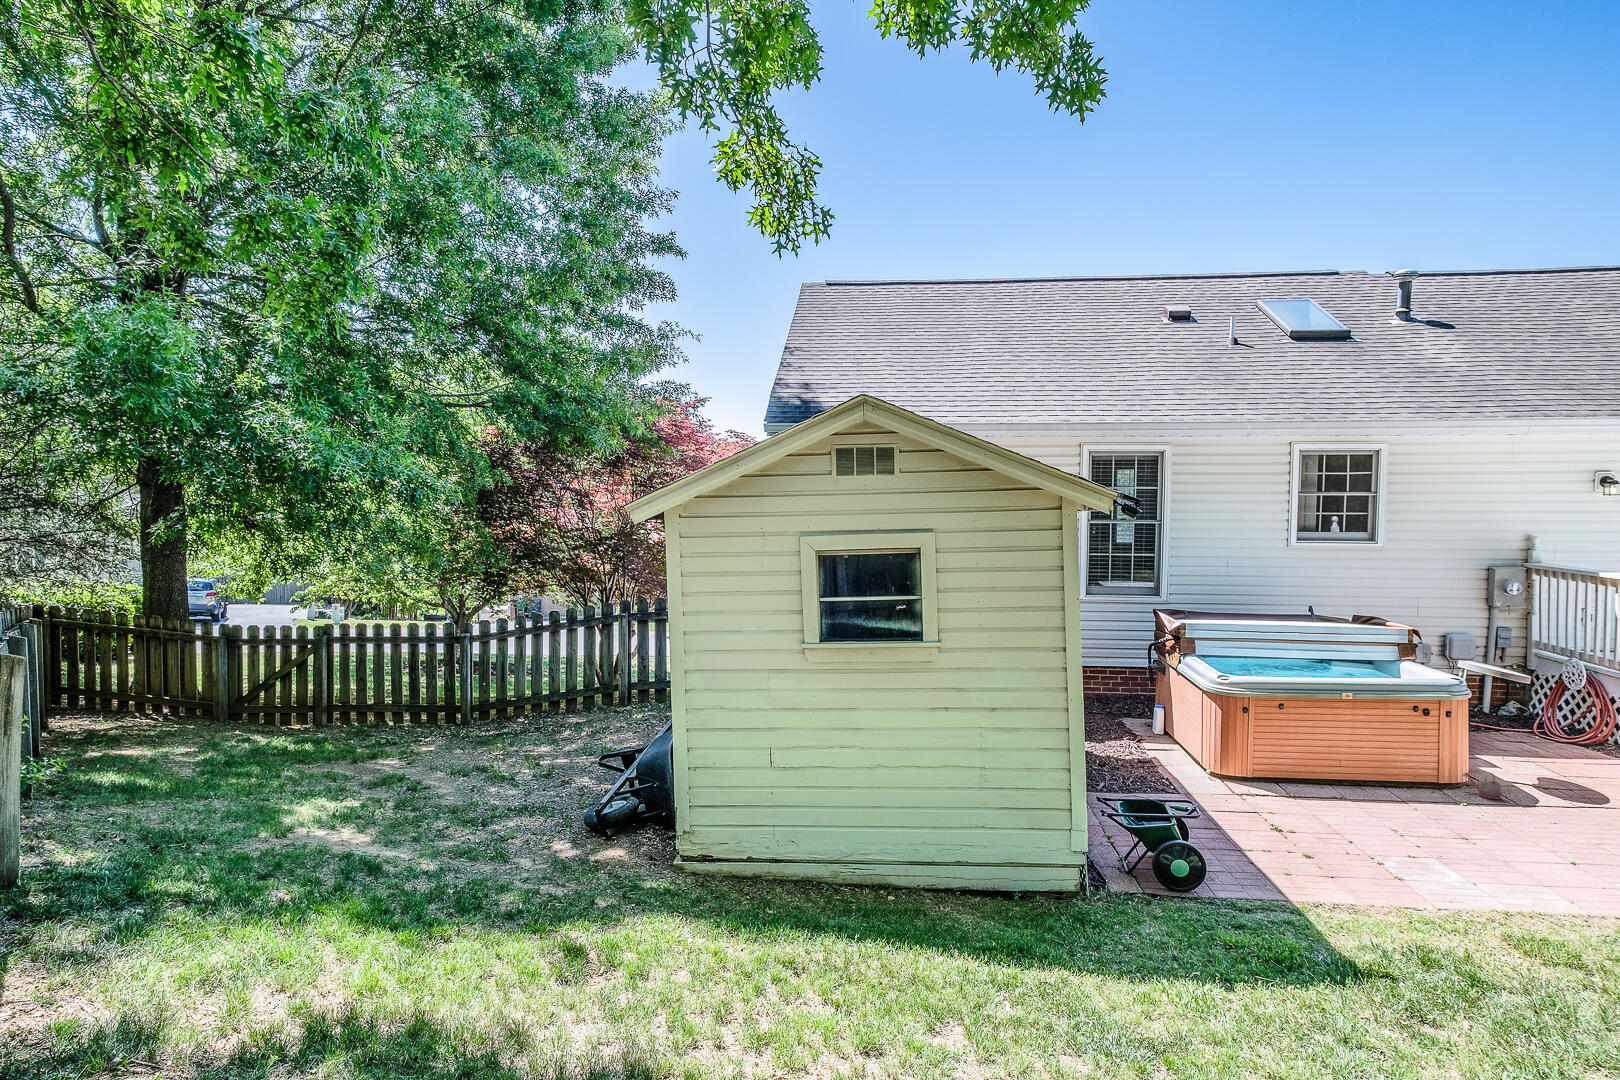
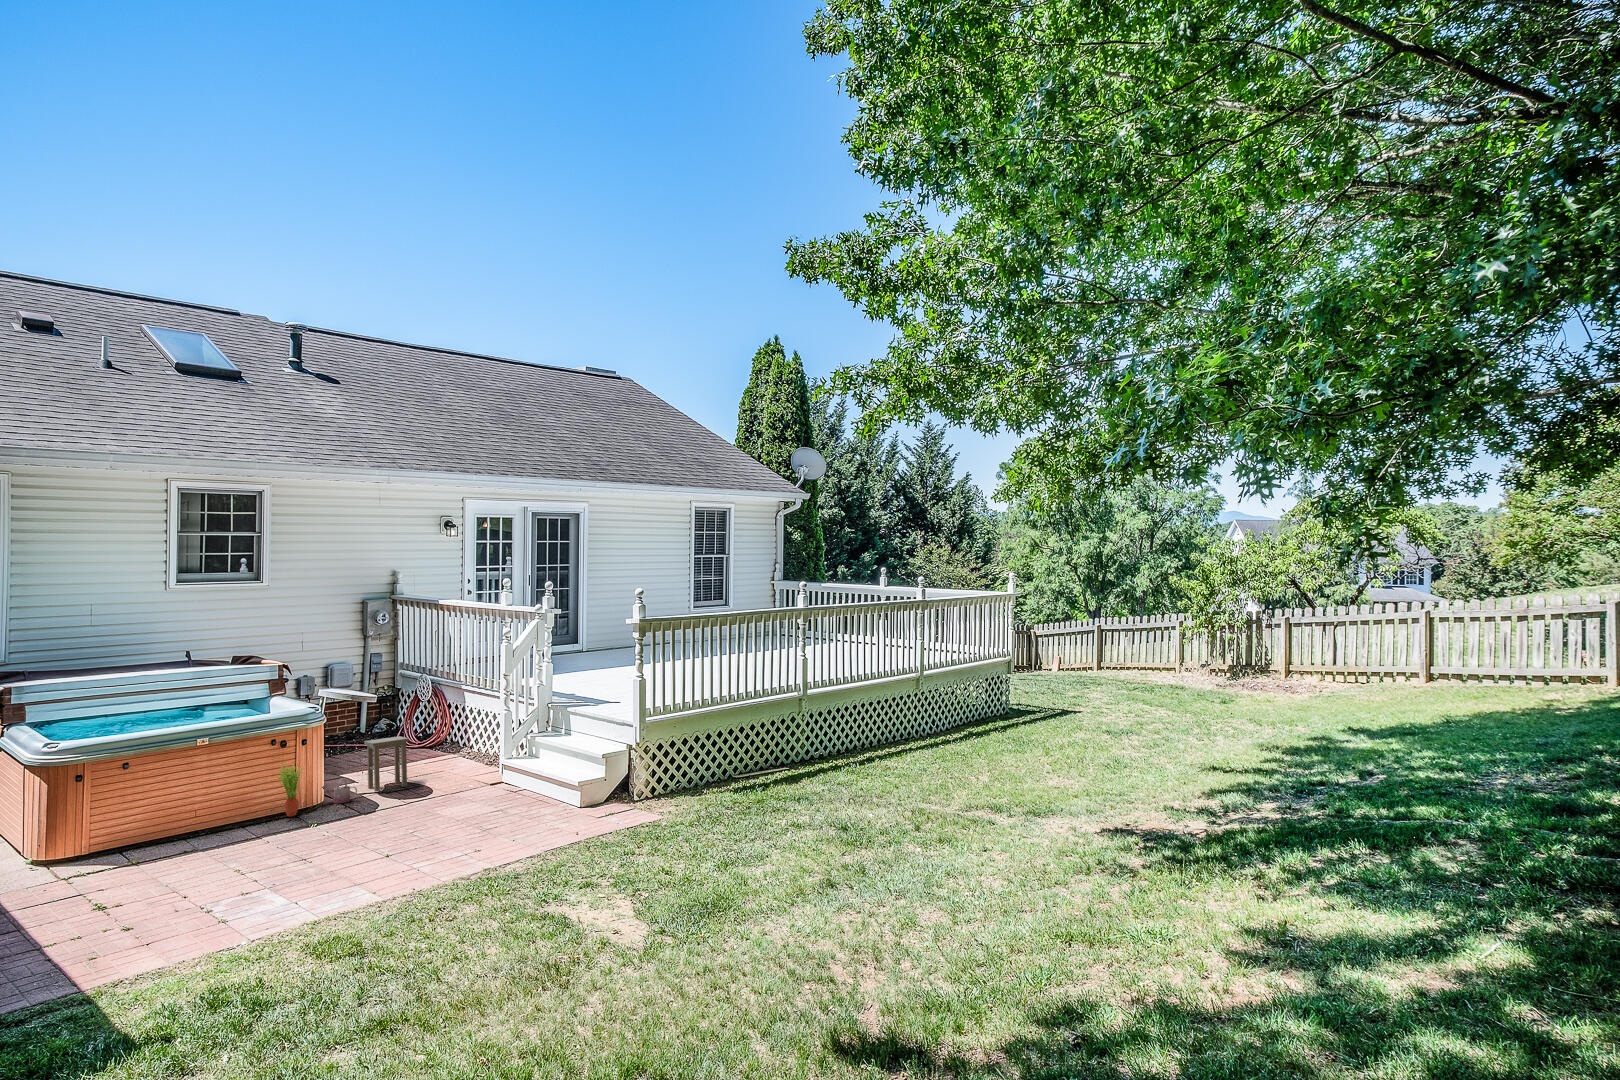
stool: none [1515,735,1584,803] -> present [364,736,409,792]
potted plant: none [1415,740,1446,796] -> present [277,765,303,817]

